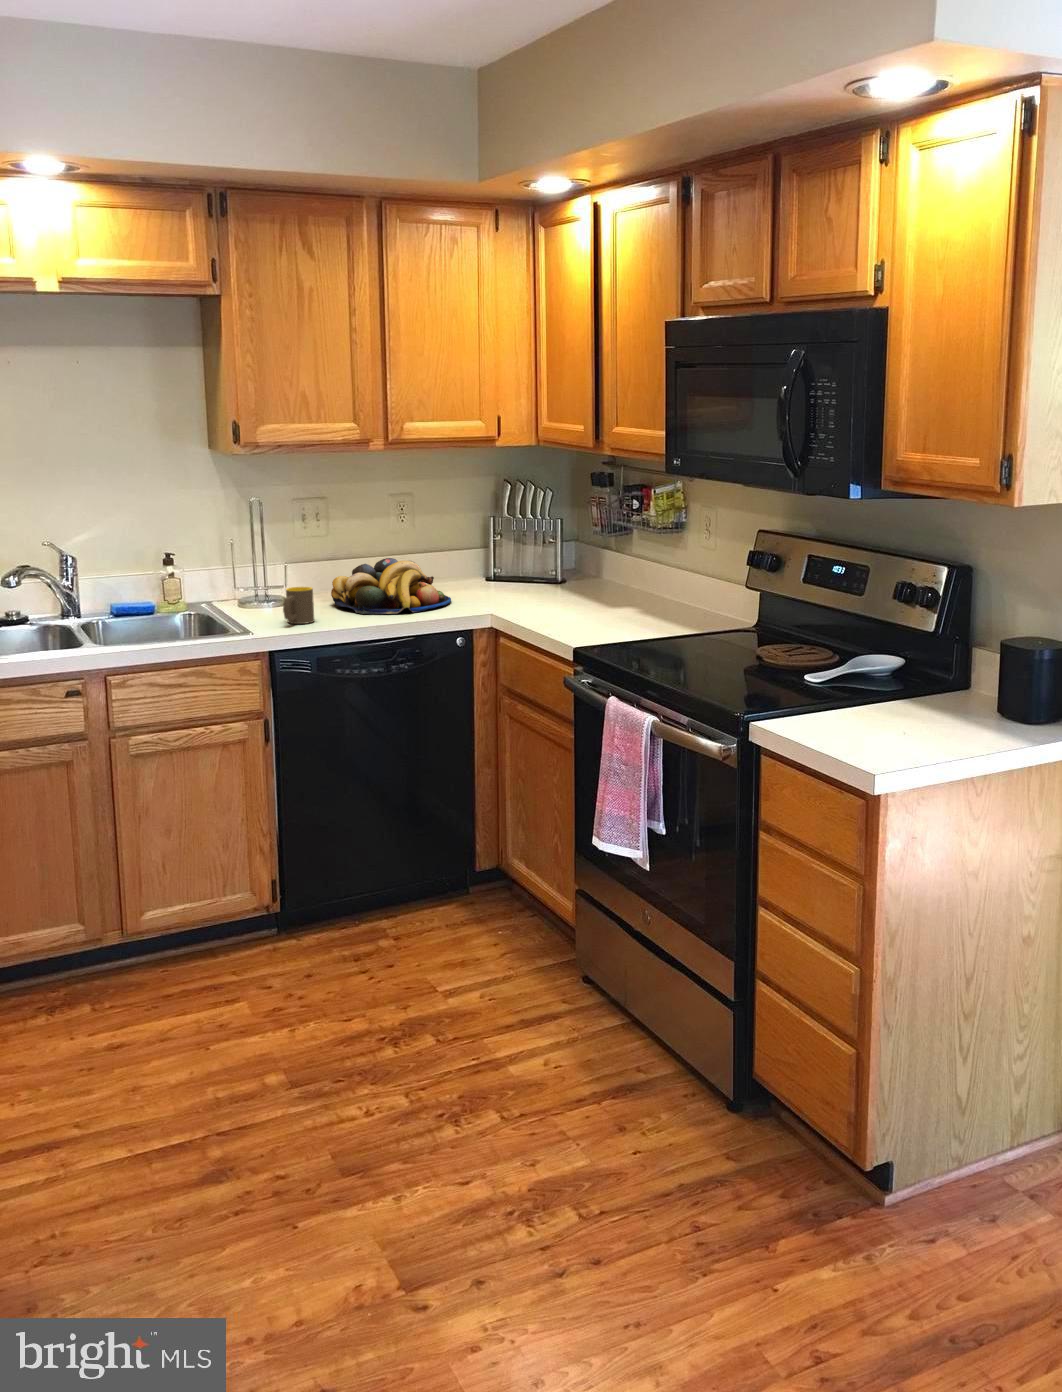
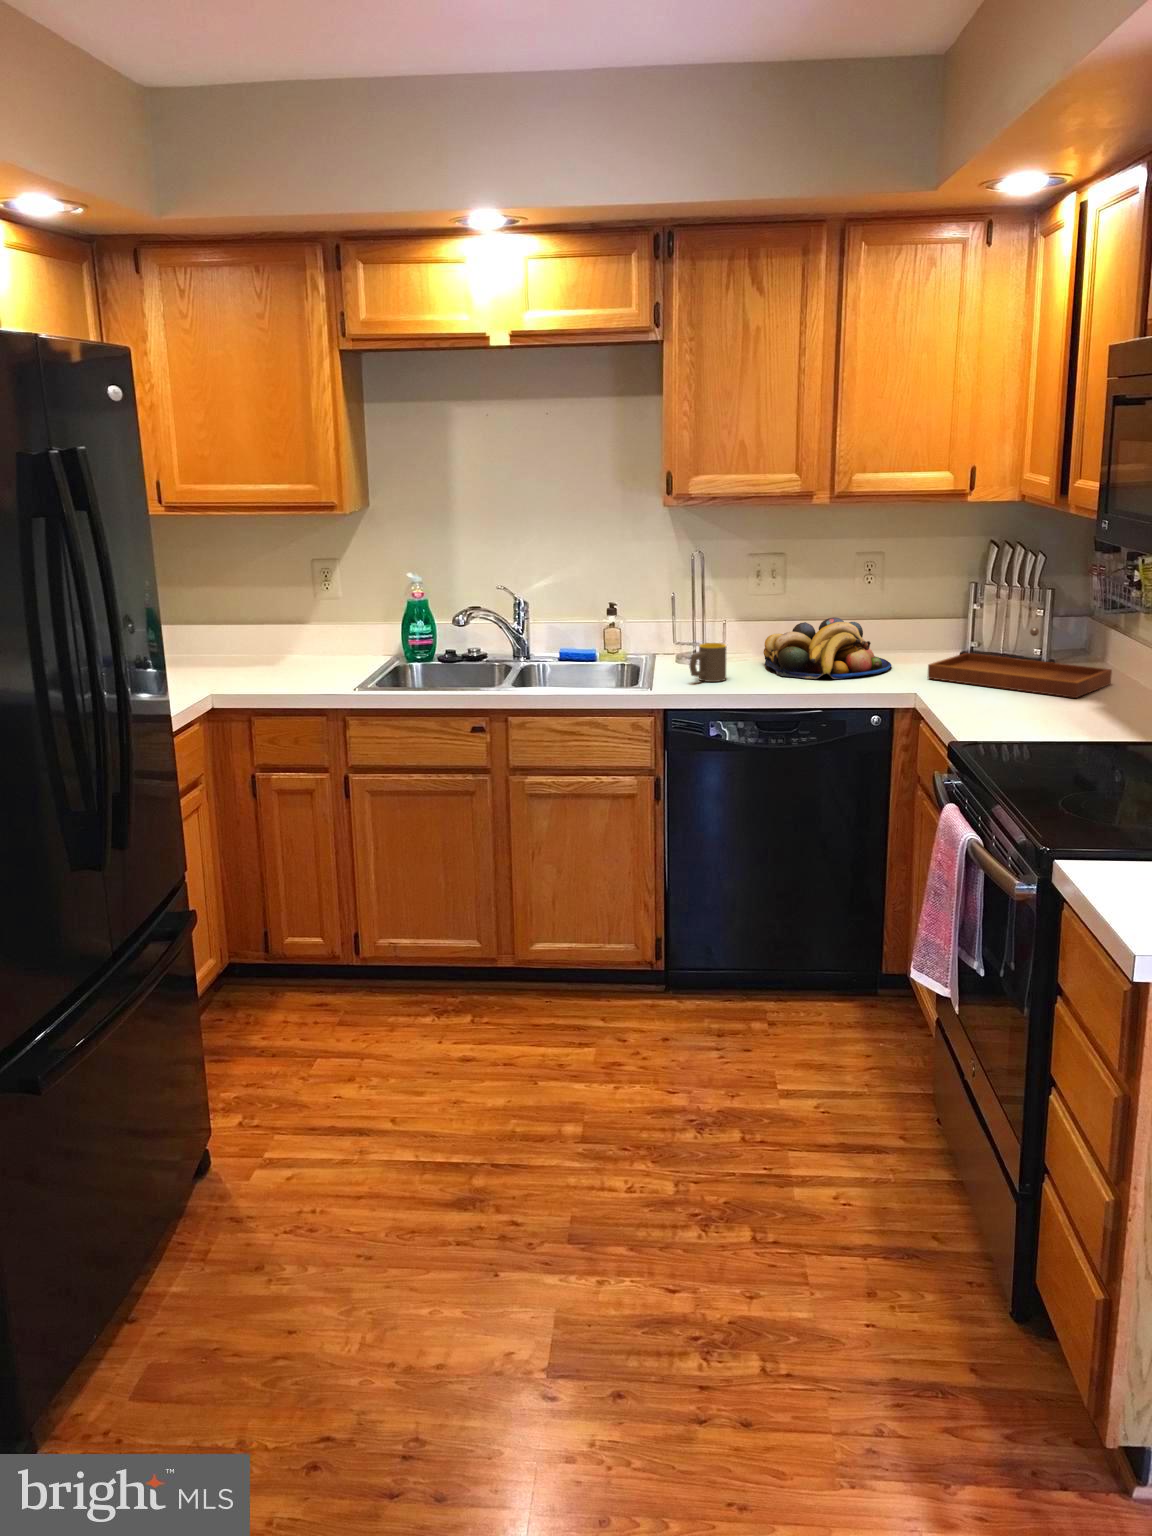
tray: none [492,554,639,610] -> present [928,628,1112,698]

